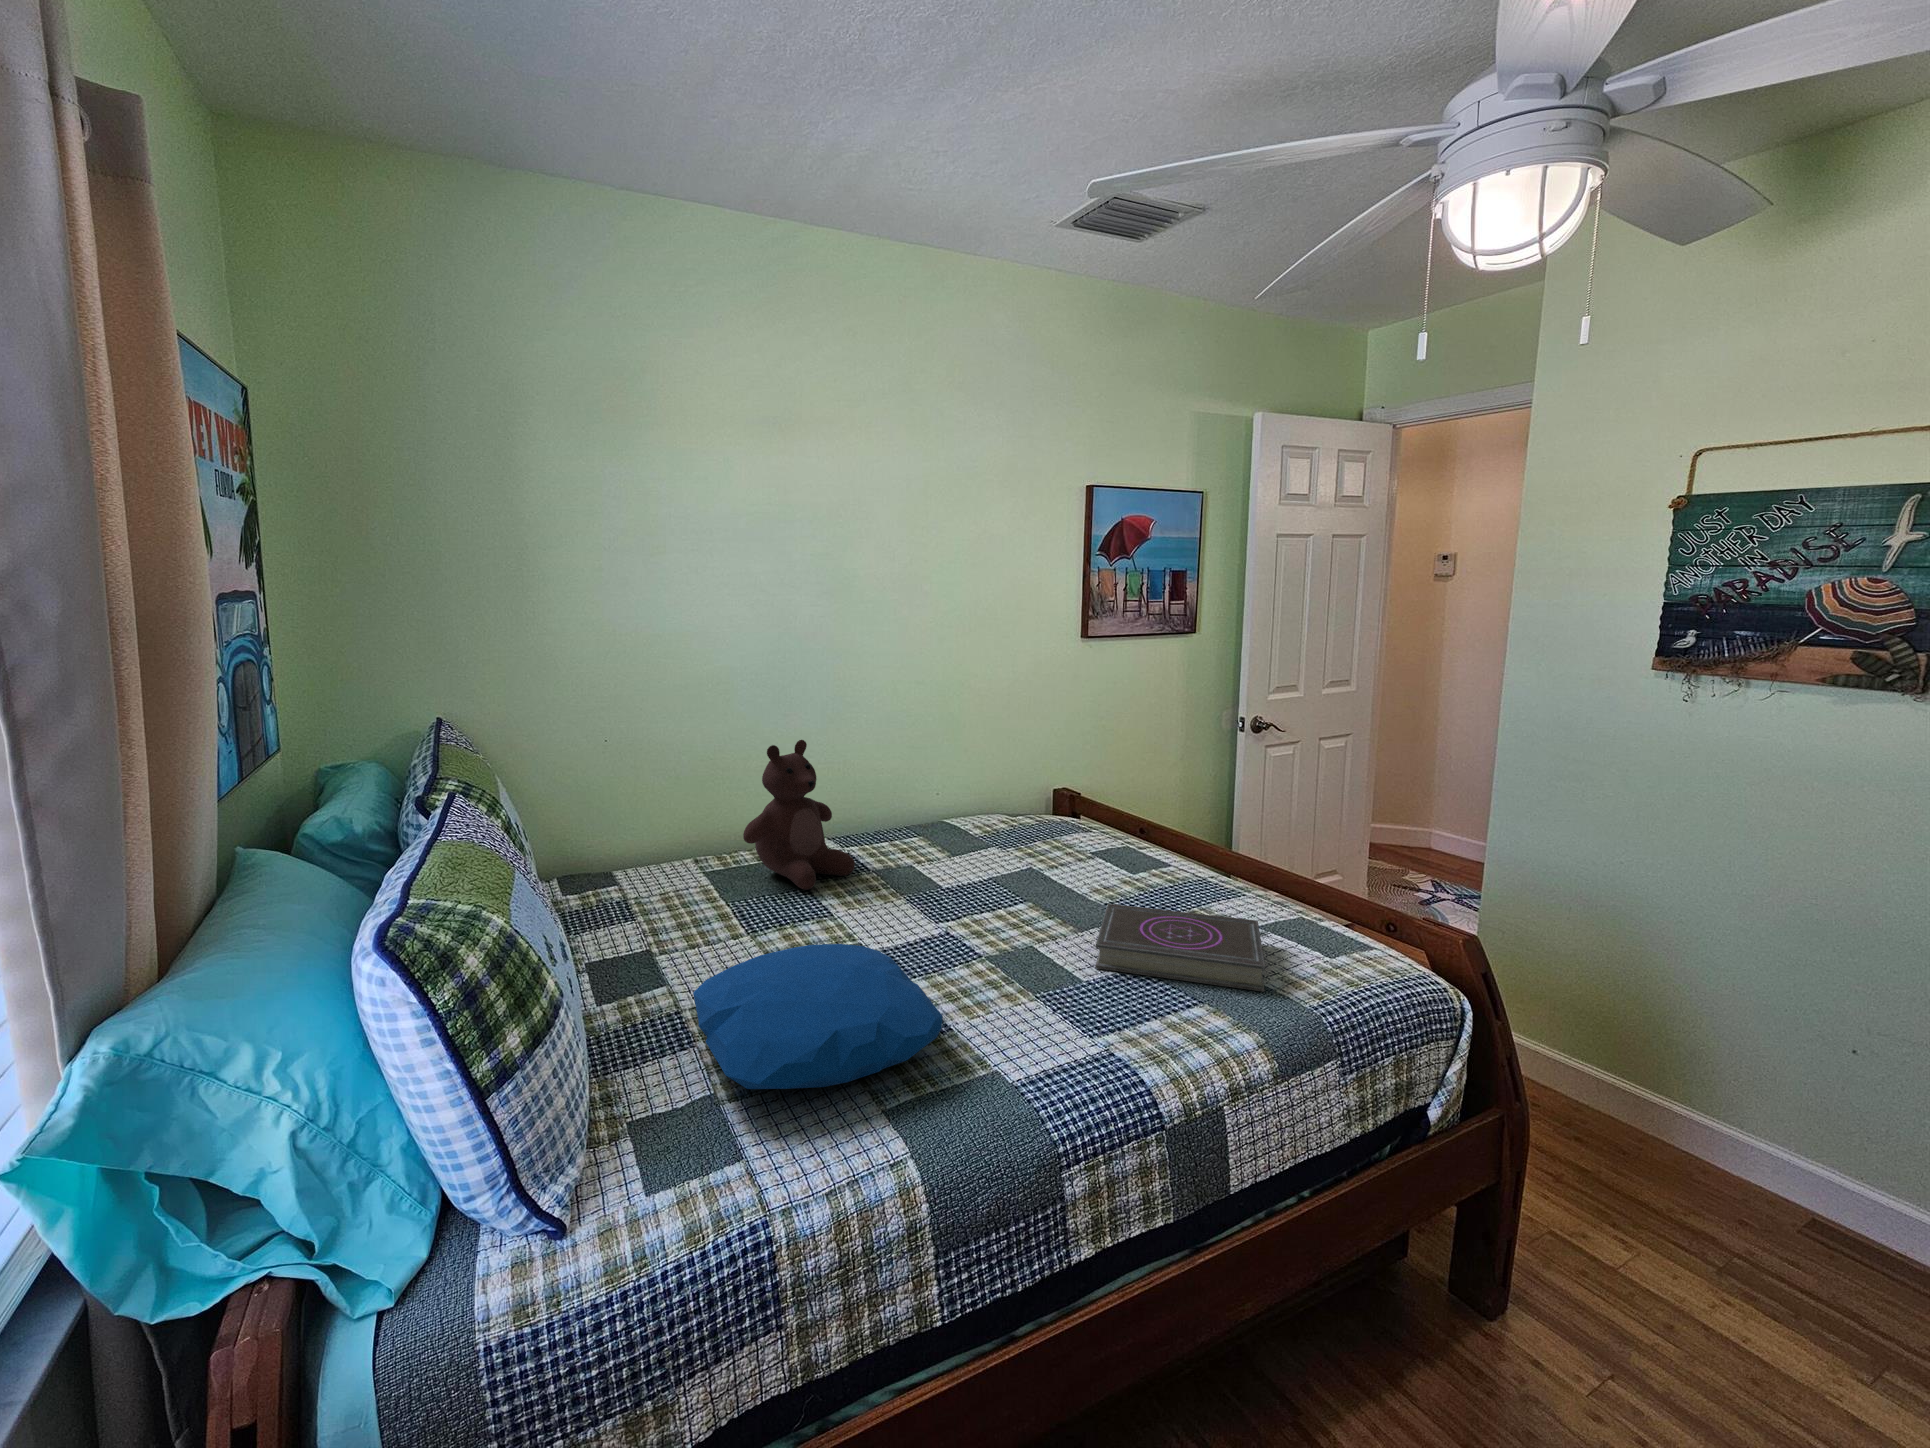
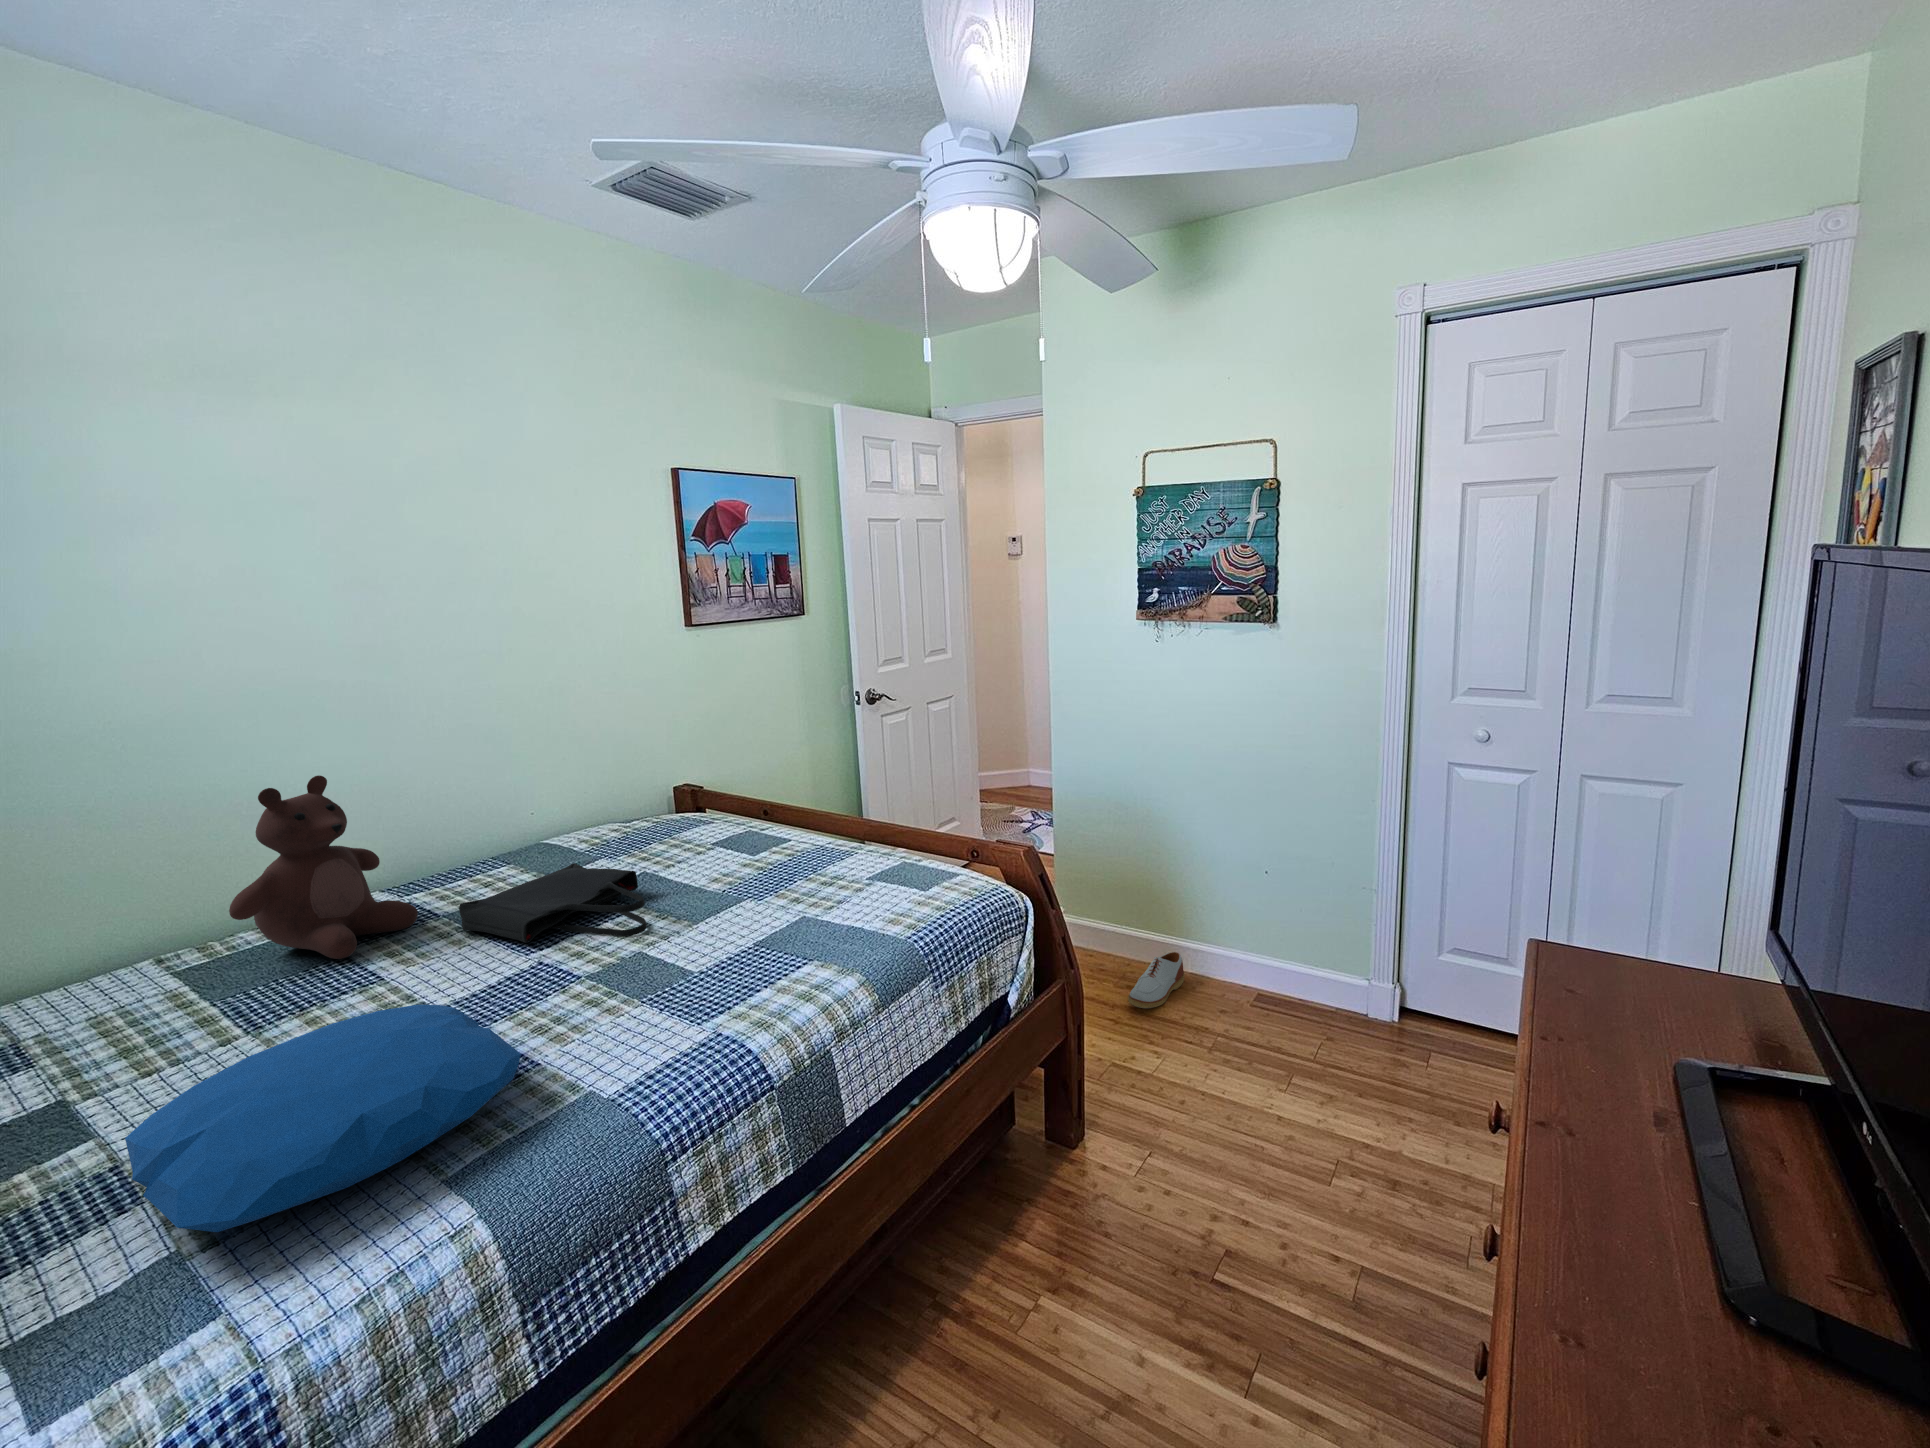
tote bag: none [885,847,1034,928] -> present [459,863,647,943]
book: present [1095,904,1265,992] -> none [709,872,869,955]
shoe: none [1593,1124,1695,1194] -> present [1128,952,1184,1008]

